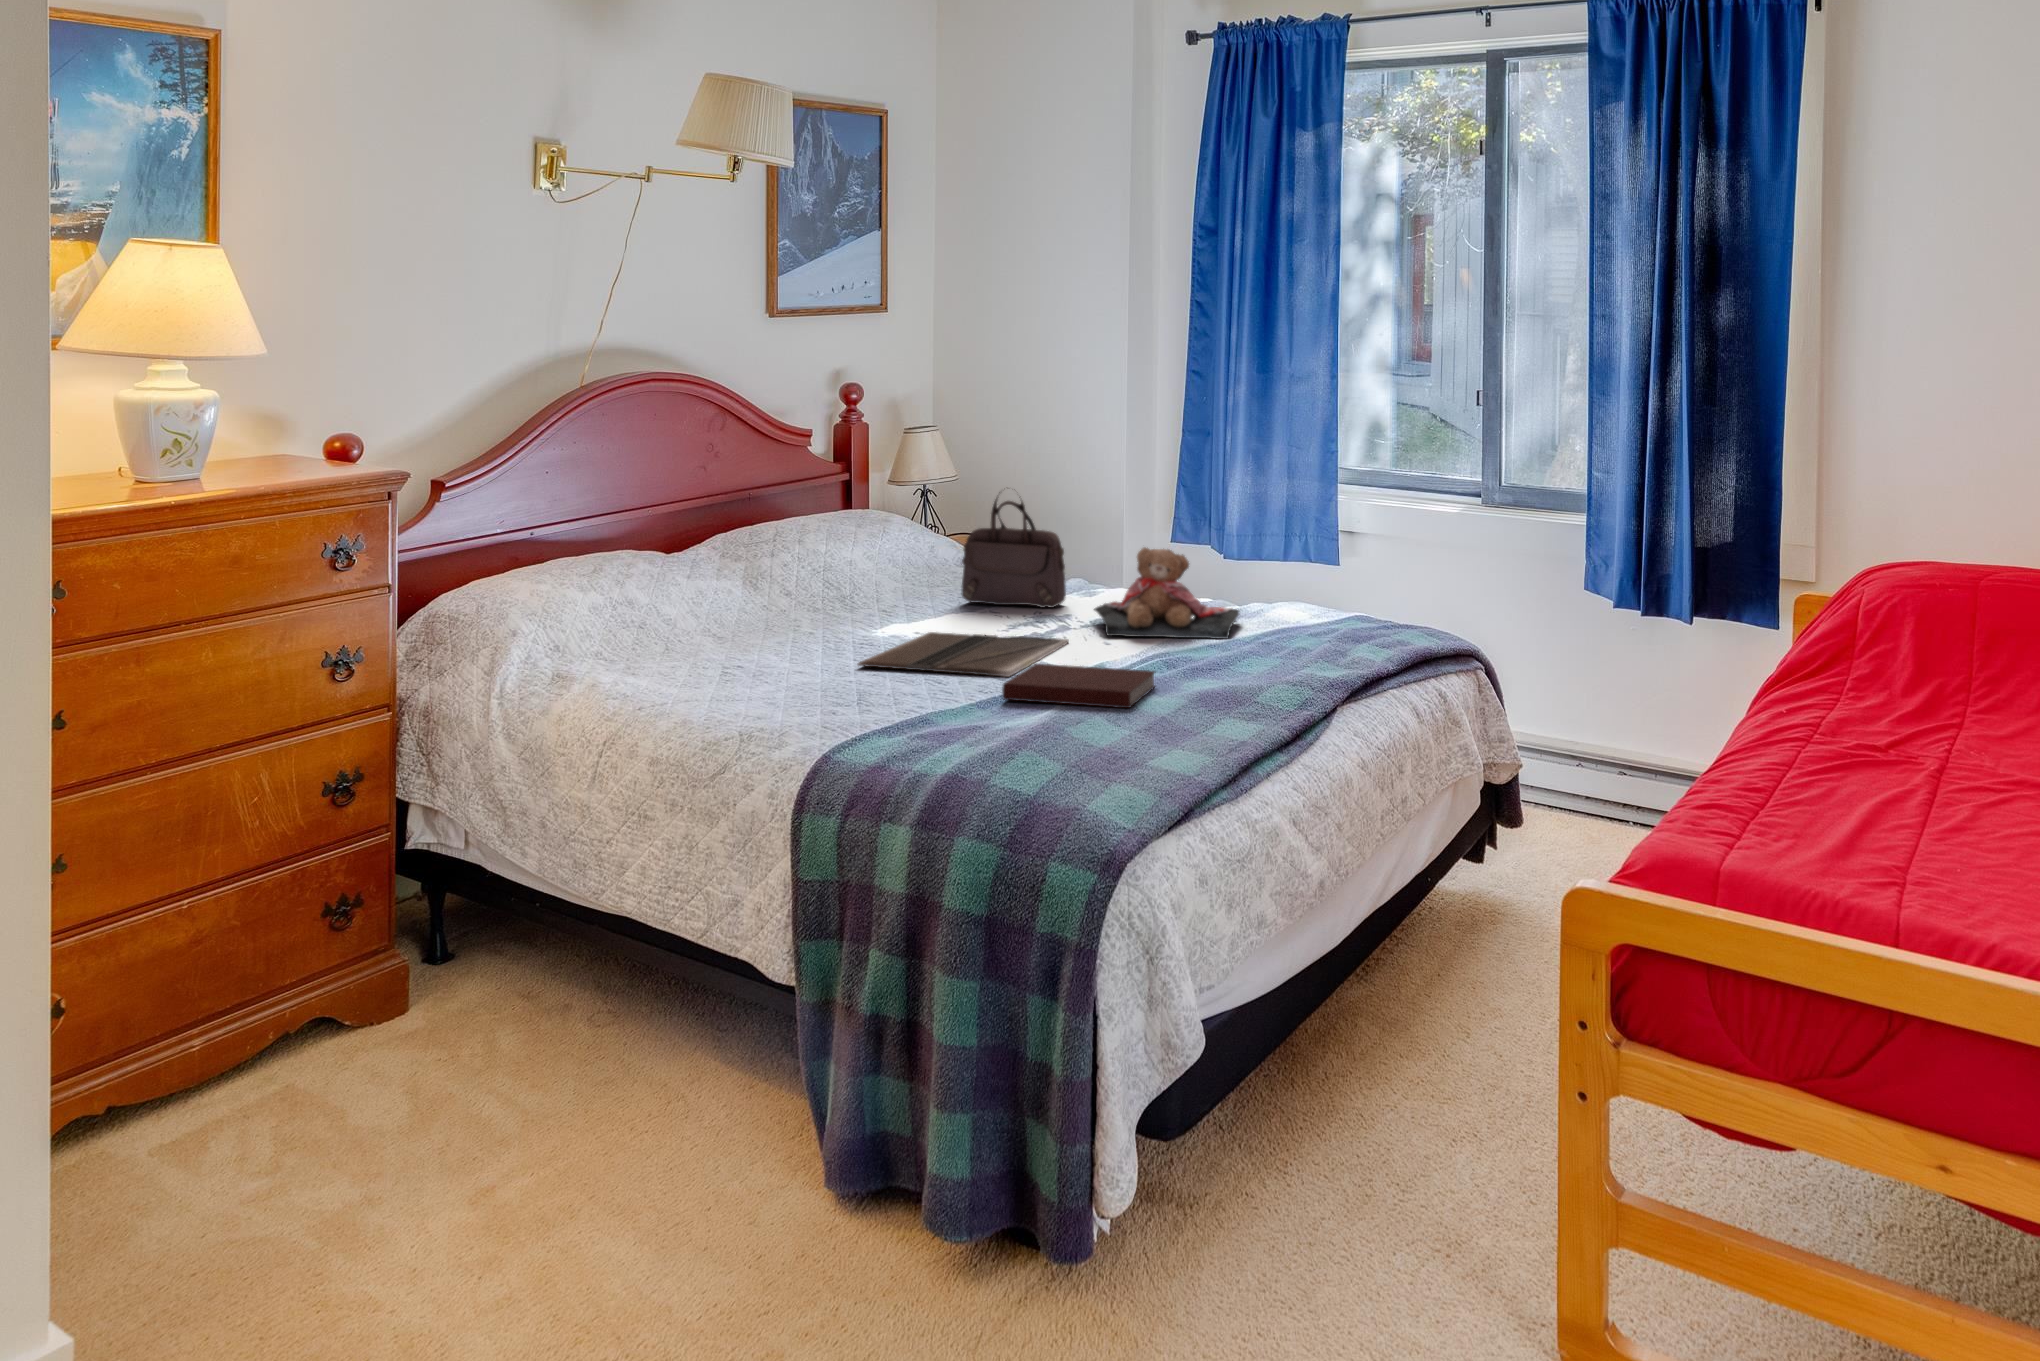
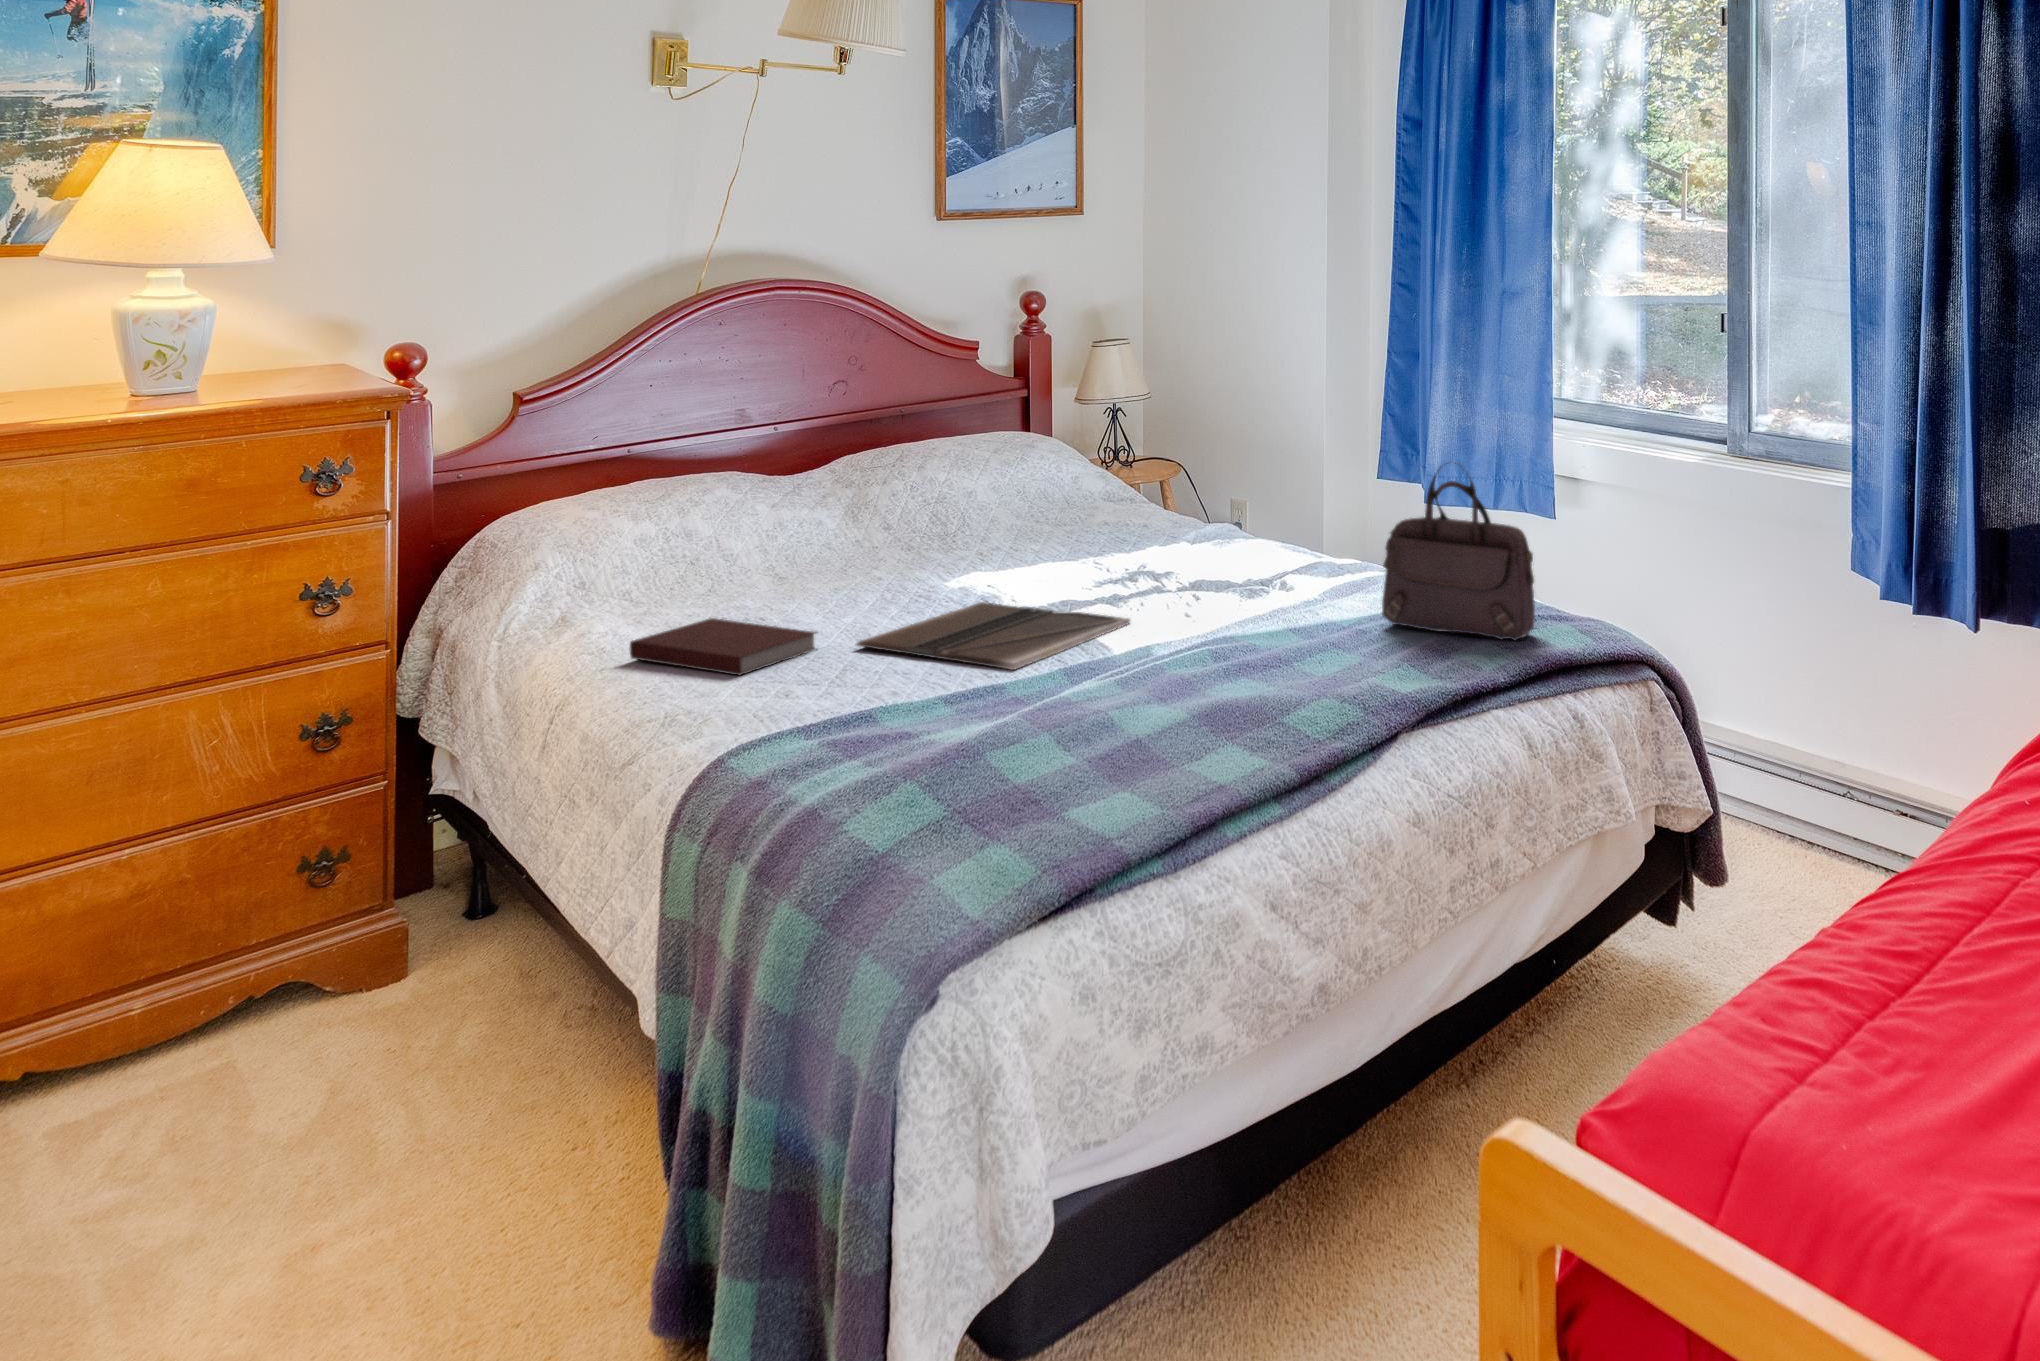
handbag: present [961,492,1066,608] -> present [1382,463,1535,640]
teddy bear: present [1094,547,1239,639] -> none [1180,504,1360,626]
notebook: present [1002,664,1155,708] -> present [630,618,816,675]

